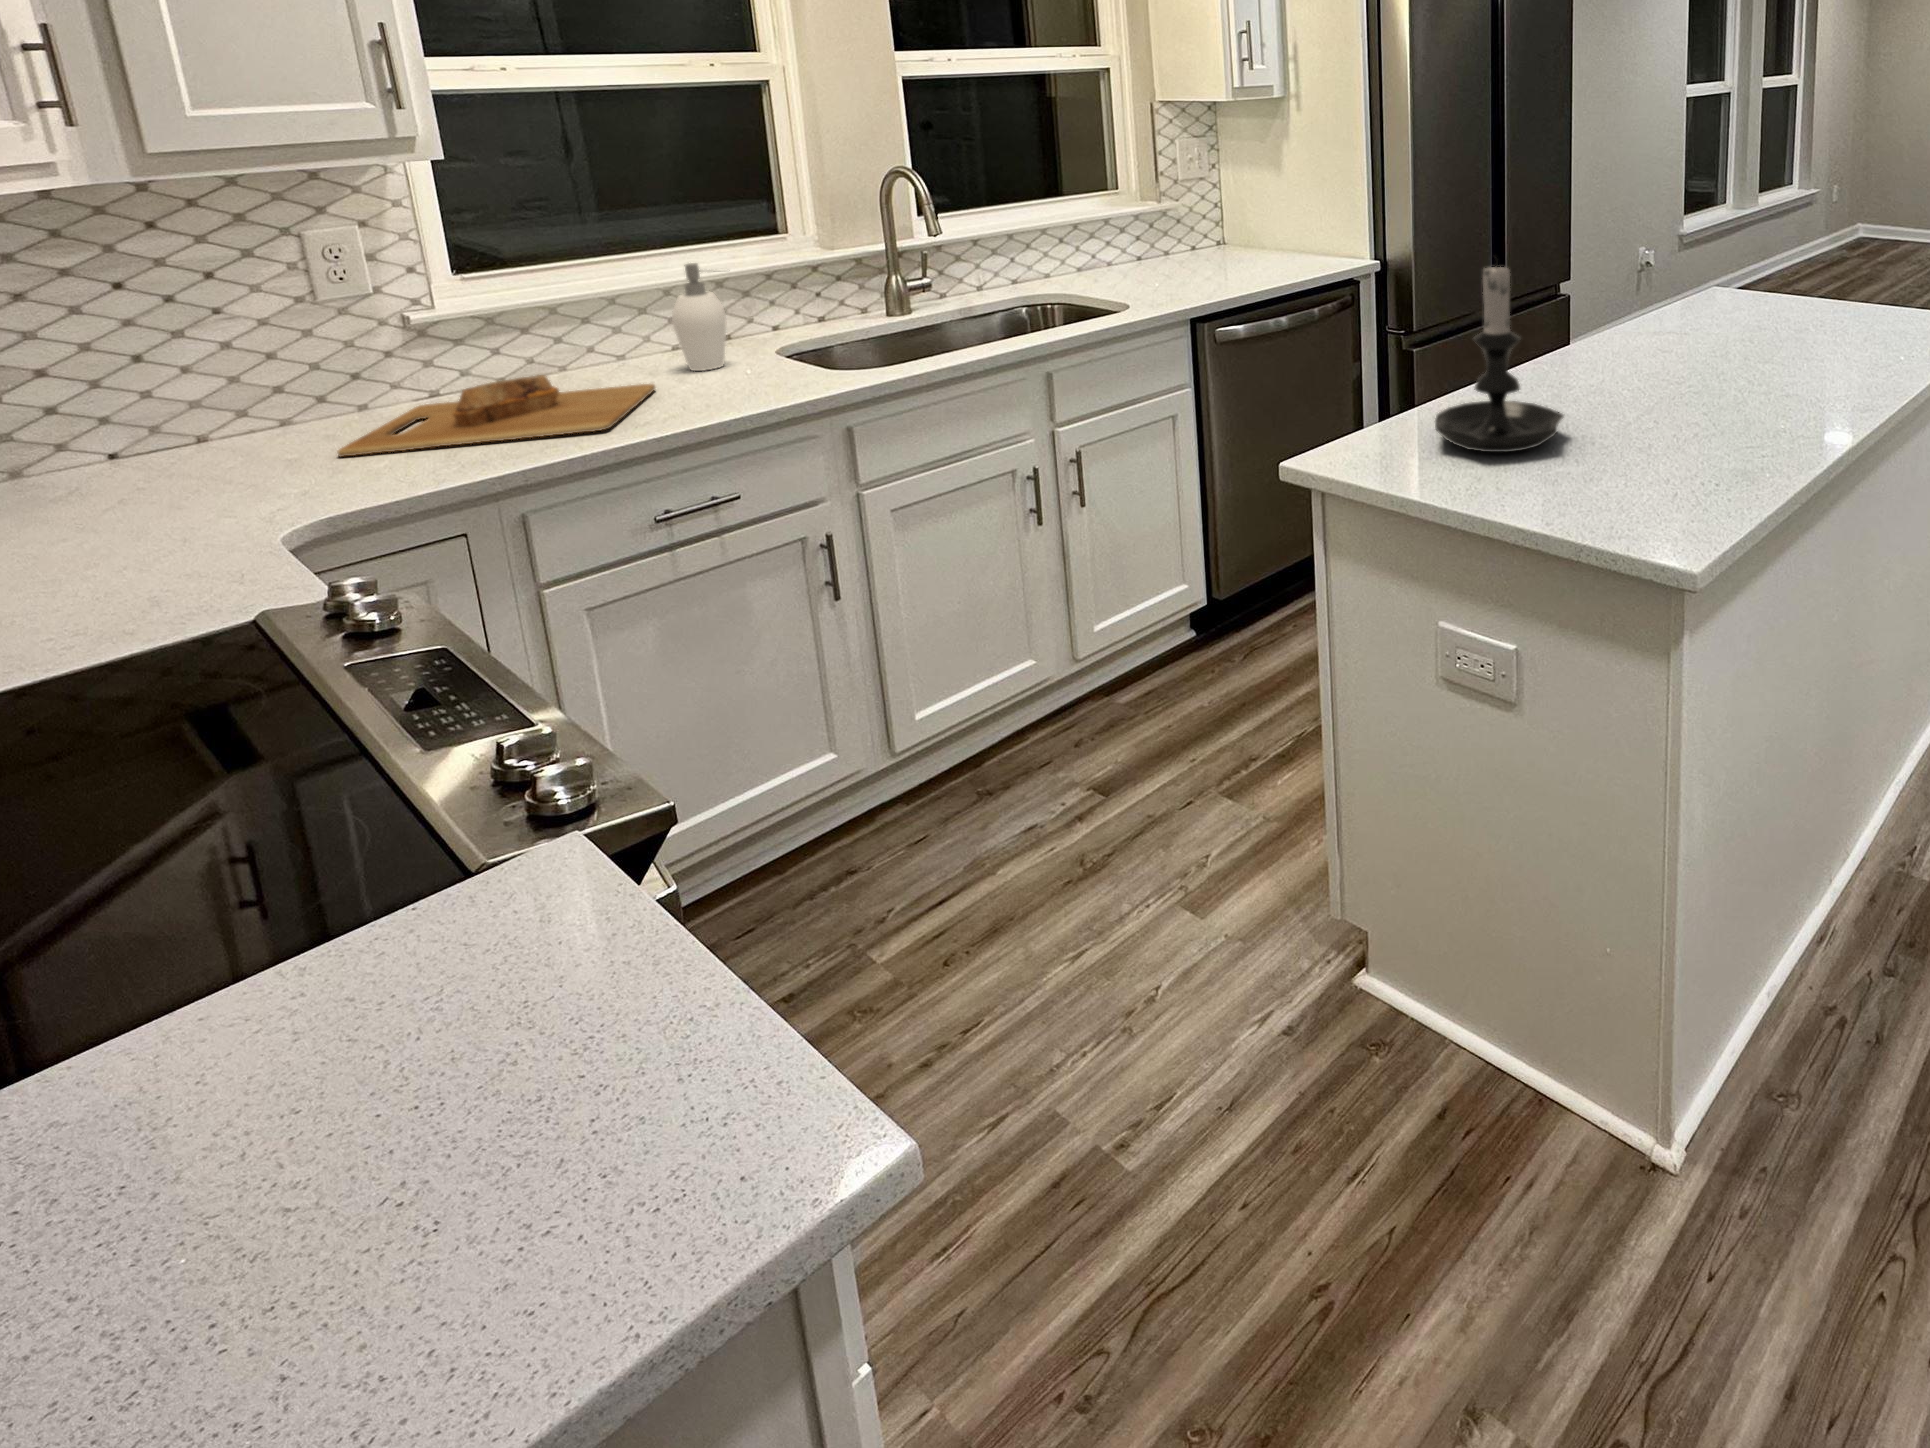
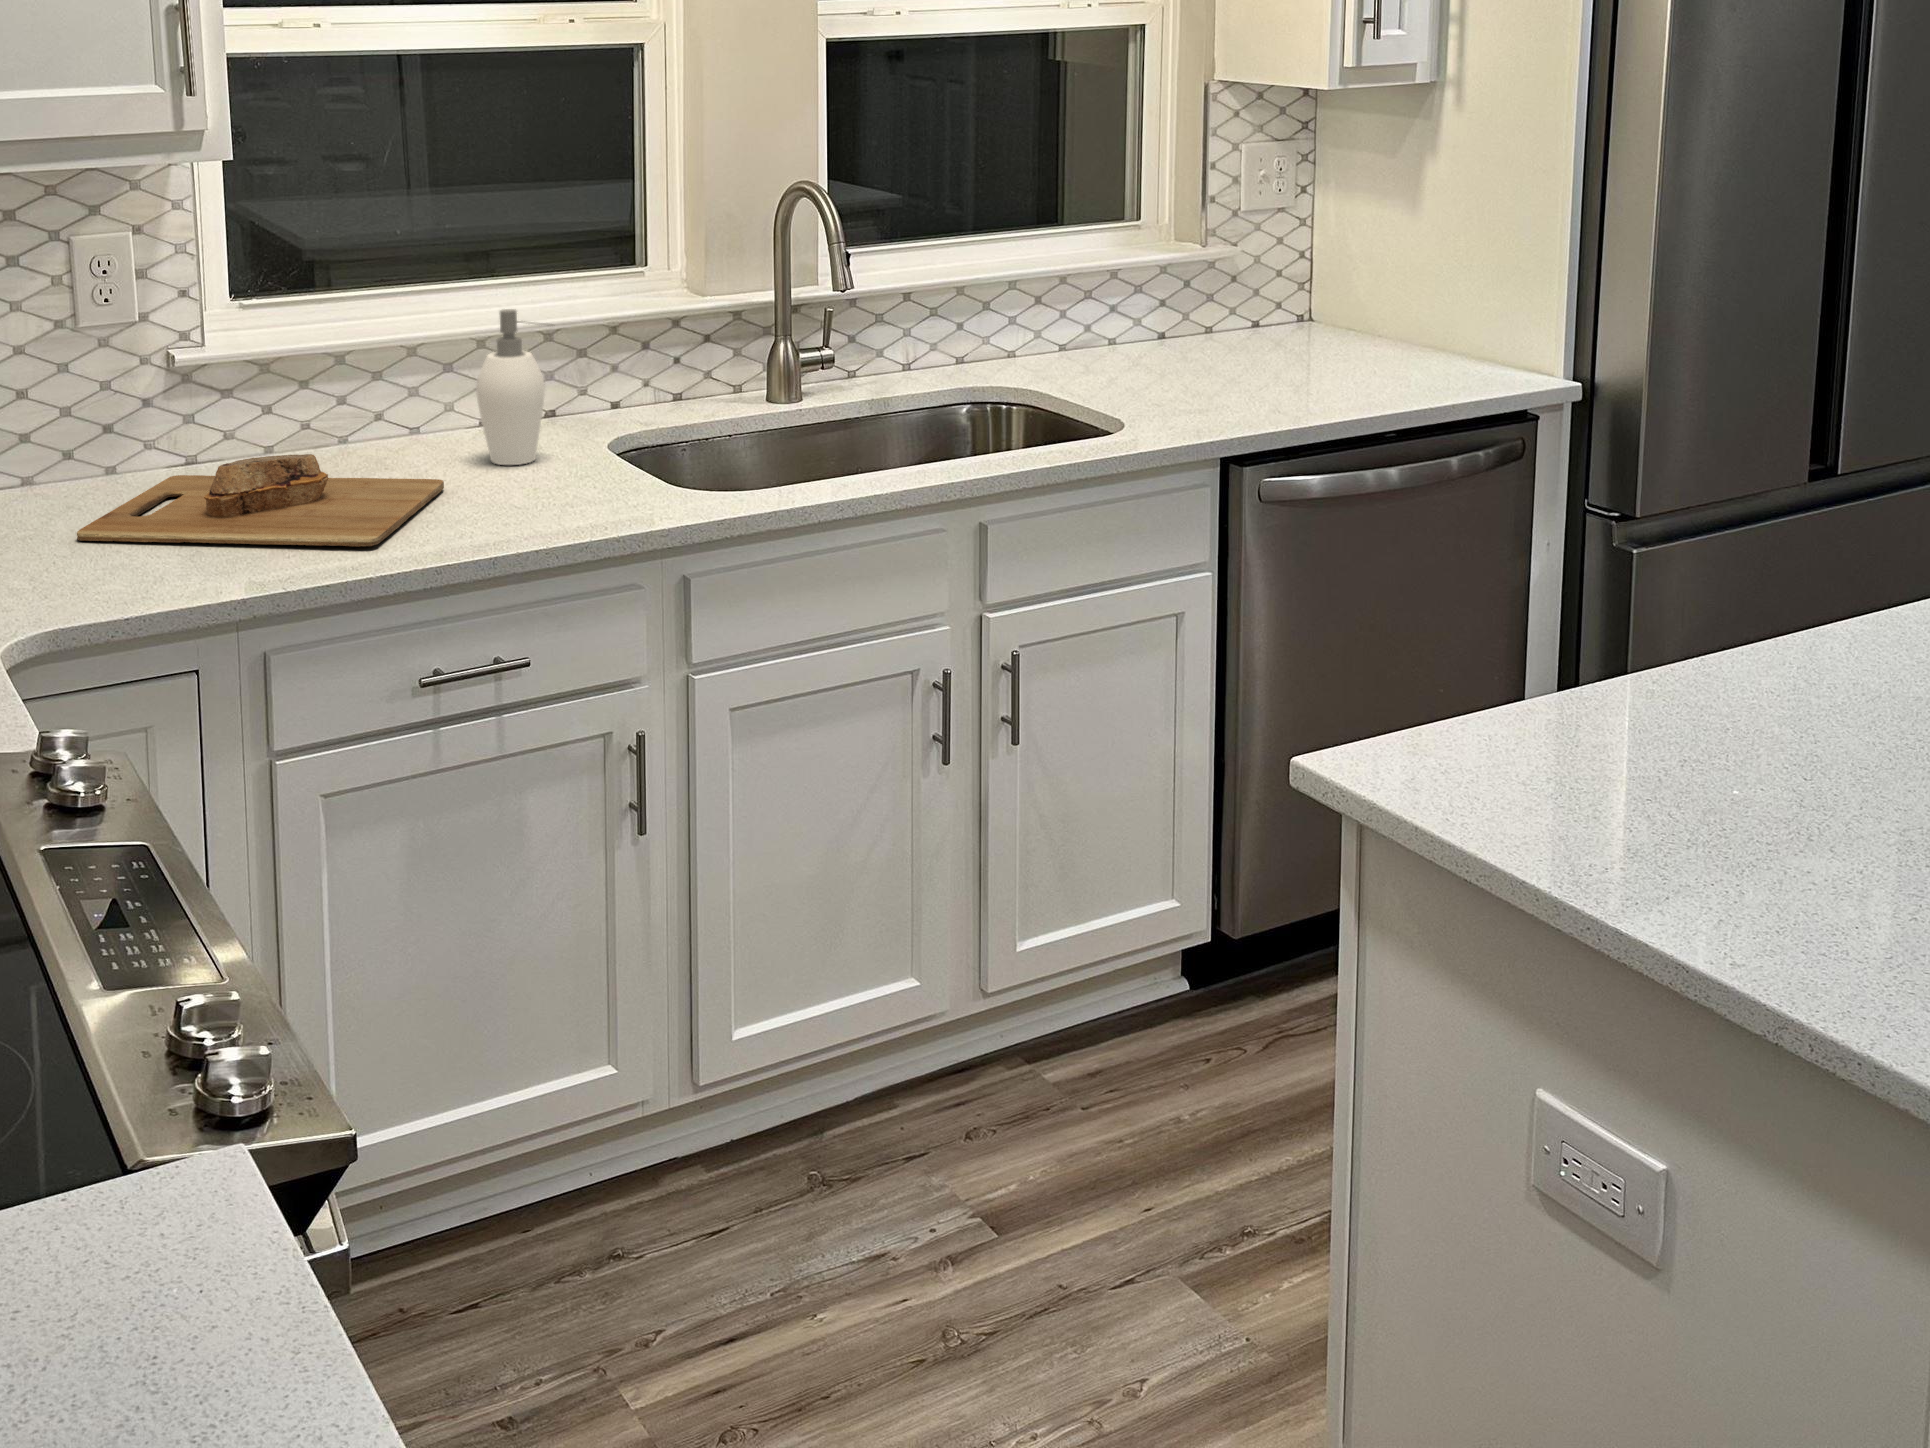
candle holder: present [1435,266,1564,452] -> none [1574,452,1833,811]

